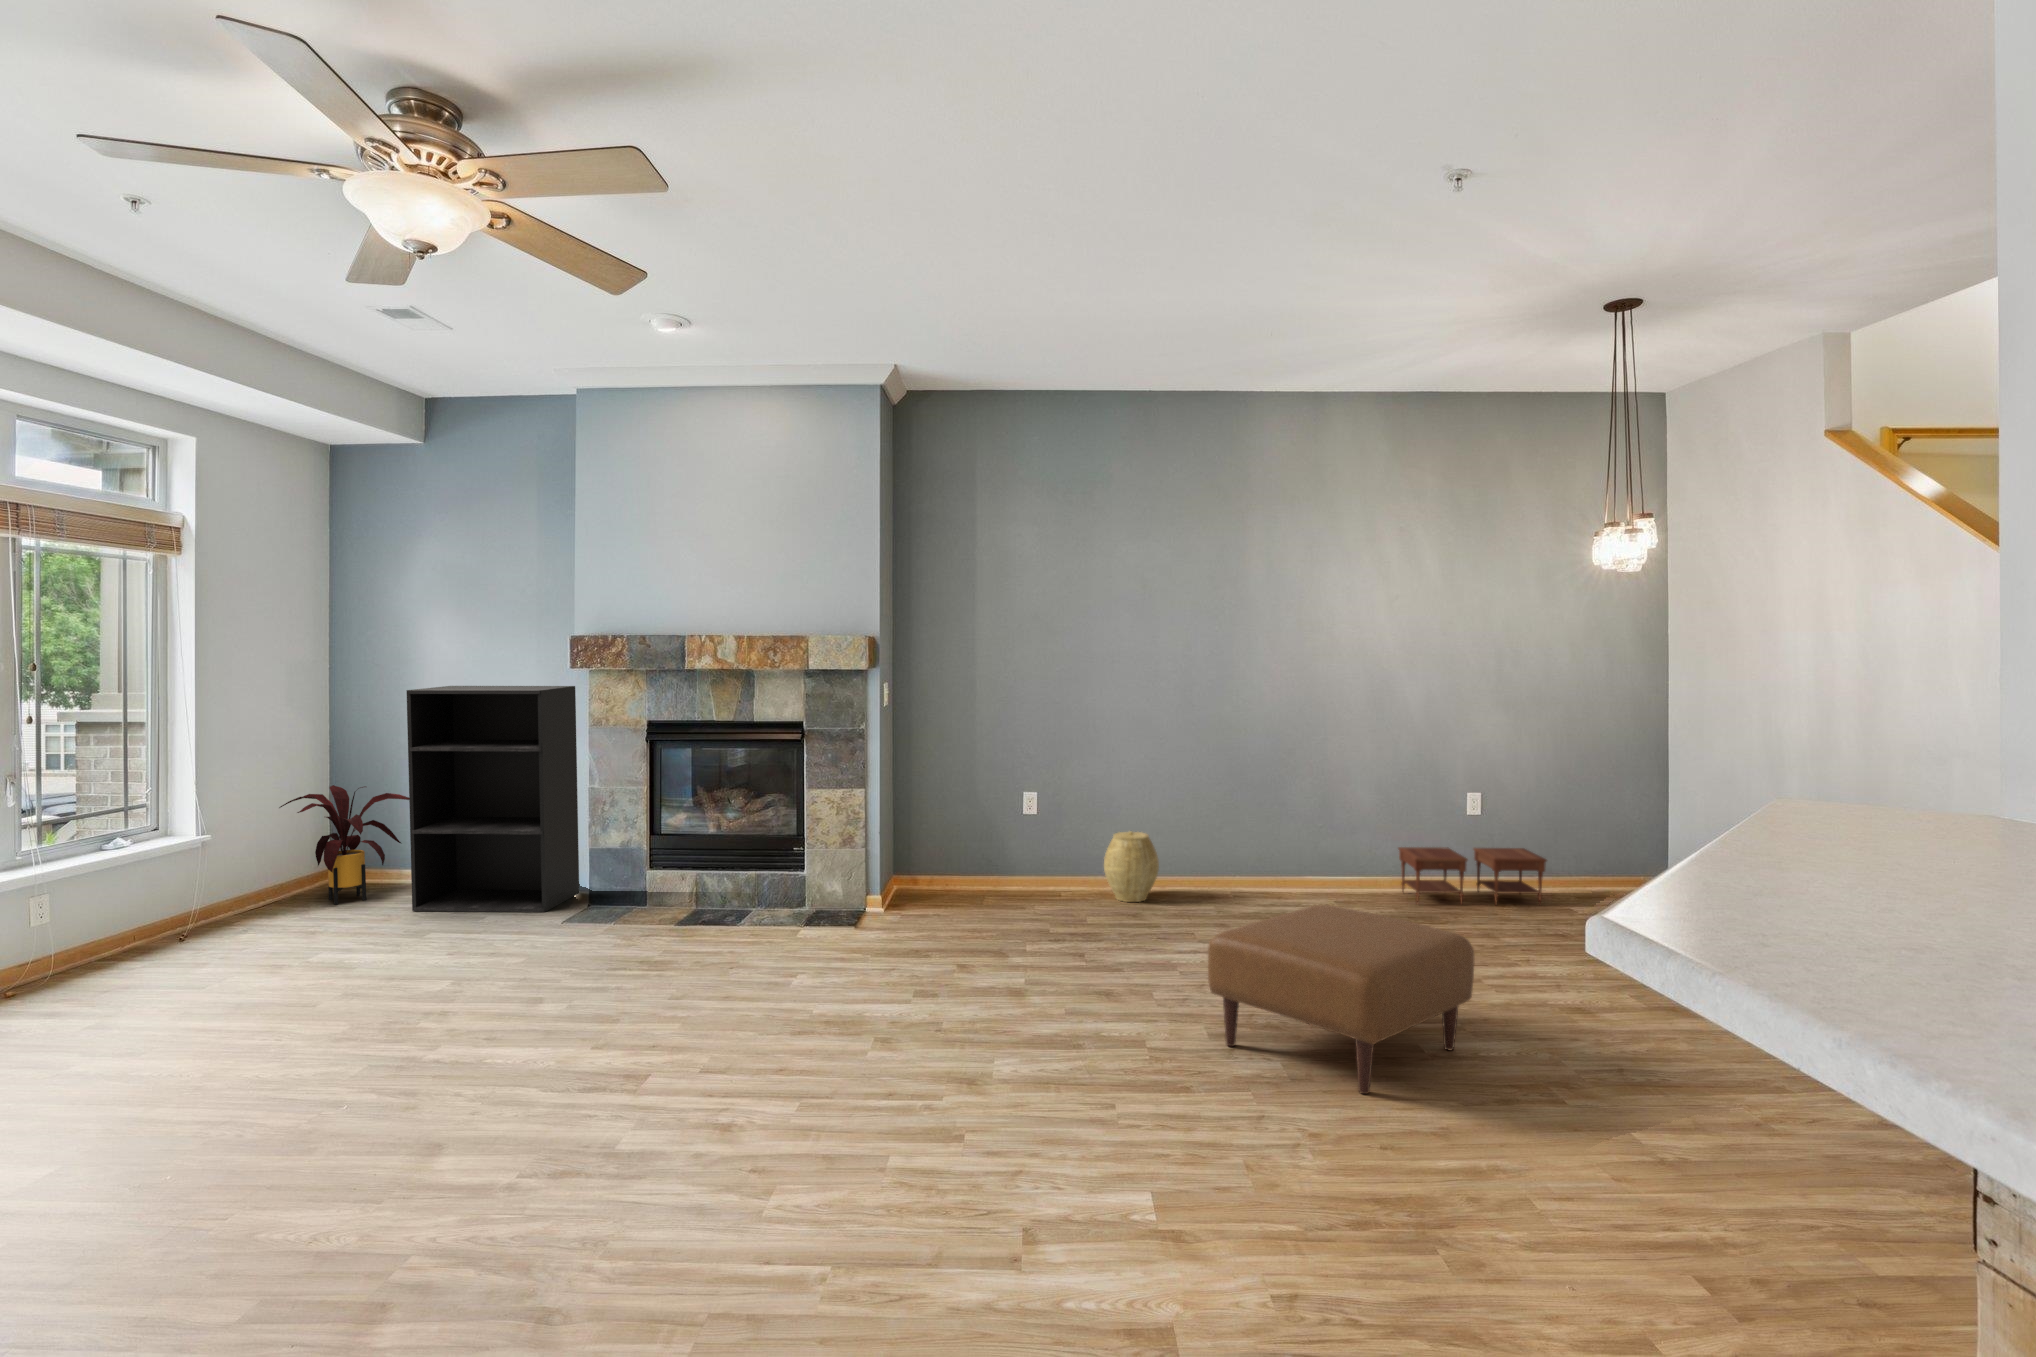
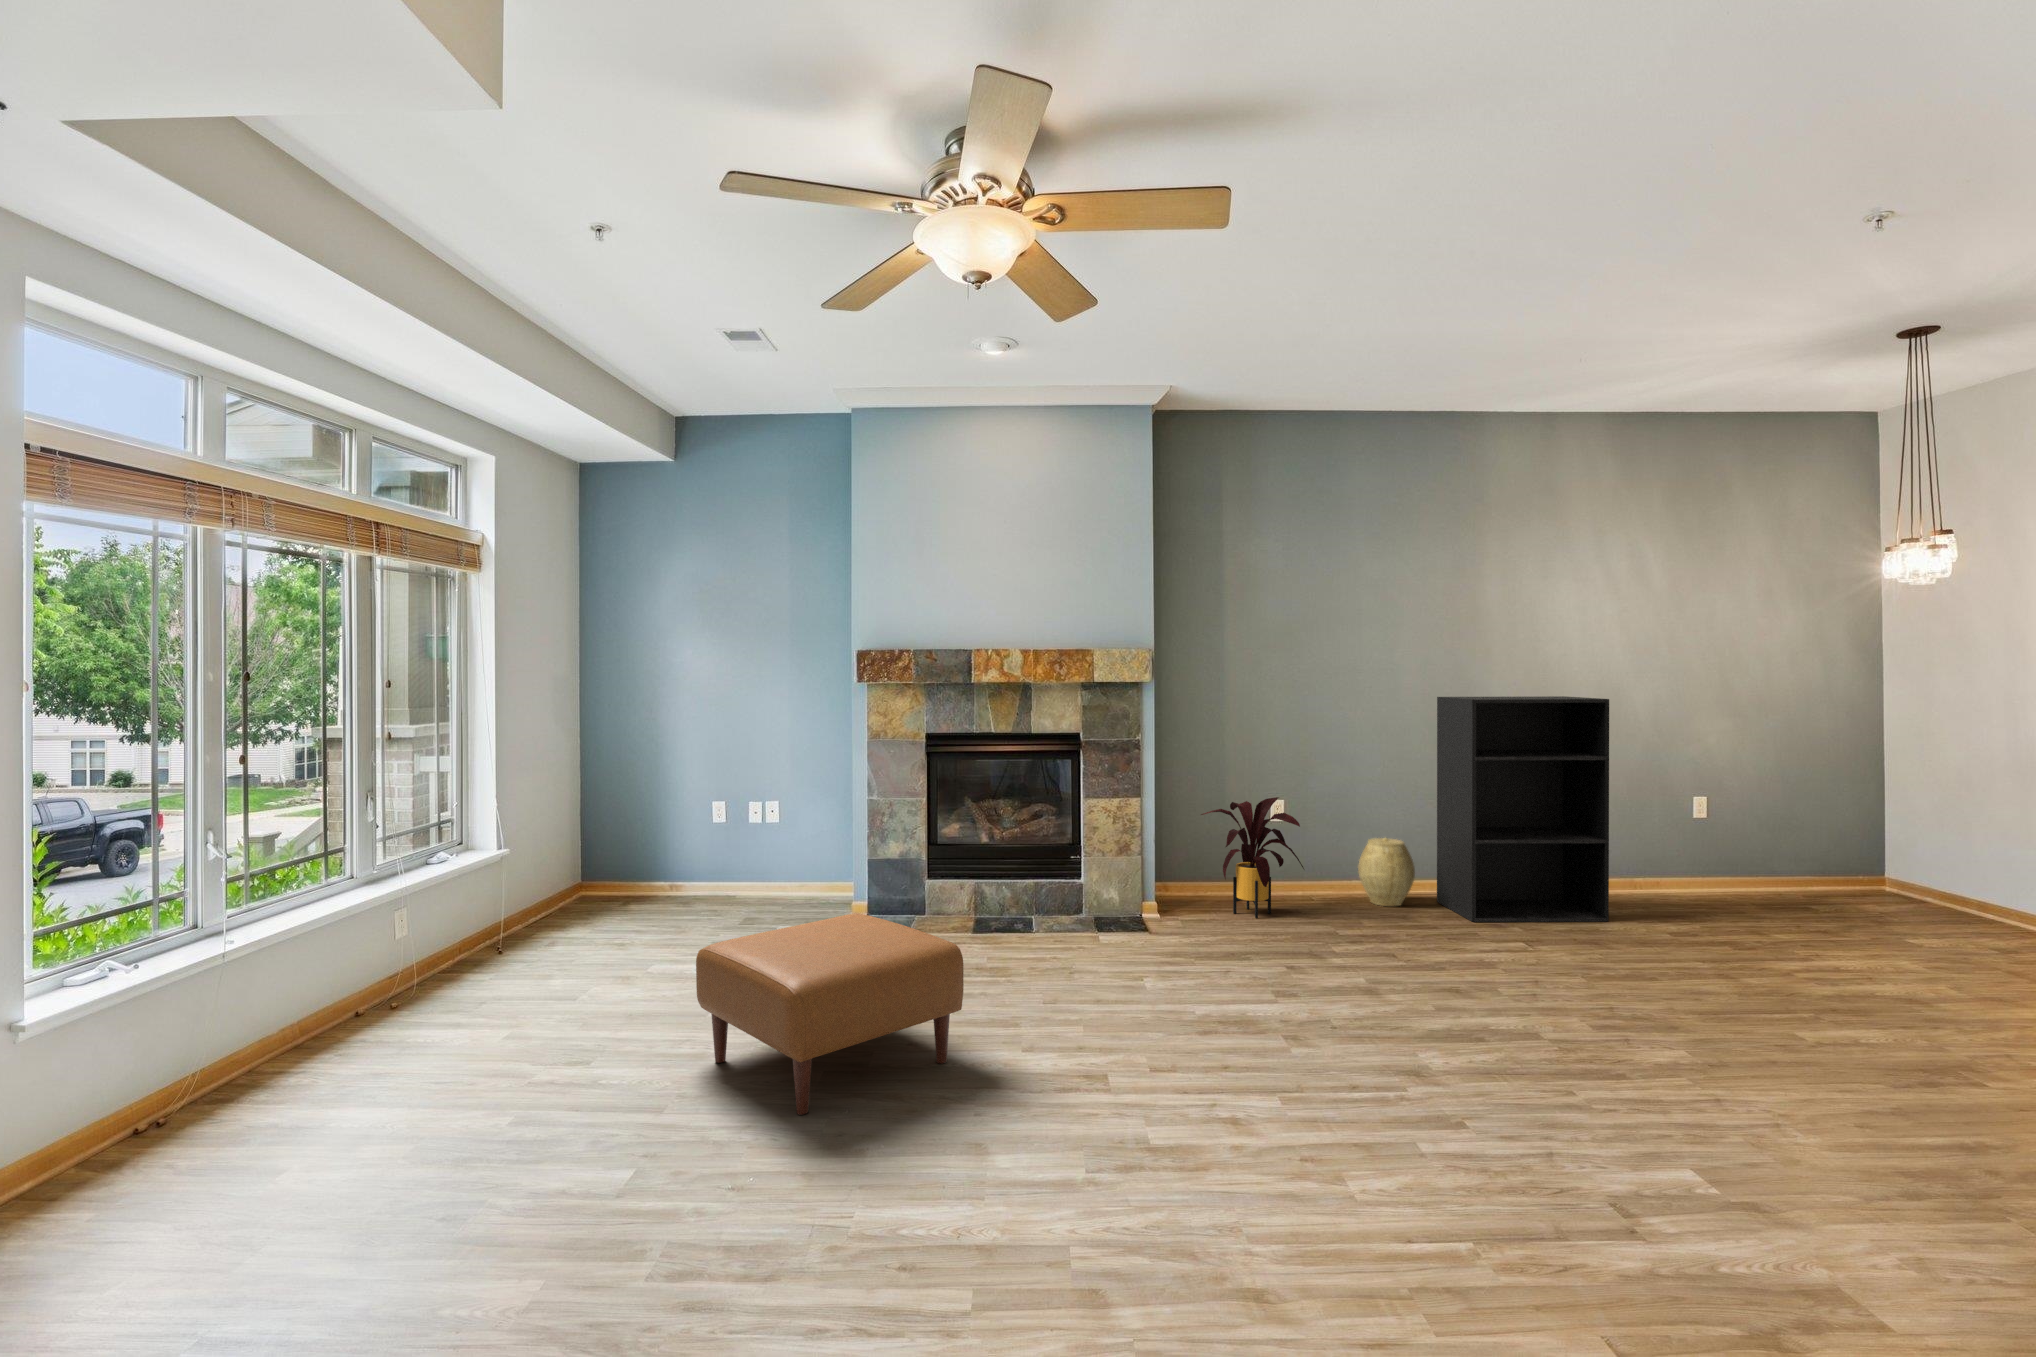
bookshelf: present [407,686,579,912] -> present [1437,696,1609,922]
house plant: present [279,785,409,905] -> present [1201,797,1304,918]
side table: present [1398,847,1547,904] -> none [1630,851,1790,906]
ottoman: present [1208,905,1474,1094] -> present [696,913,964,1115]

